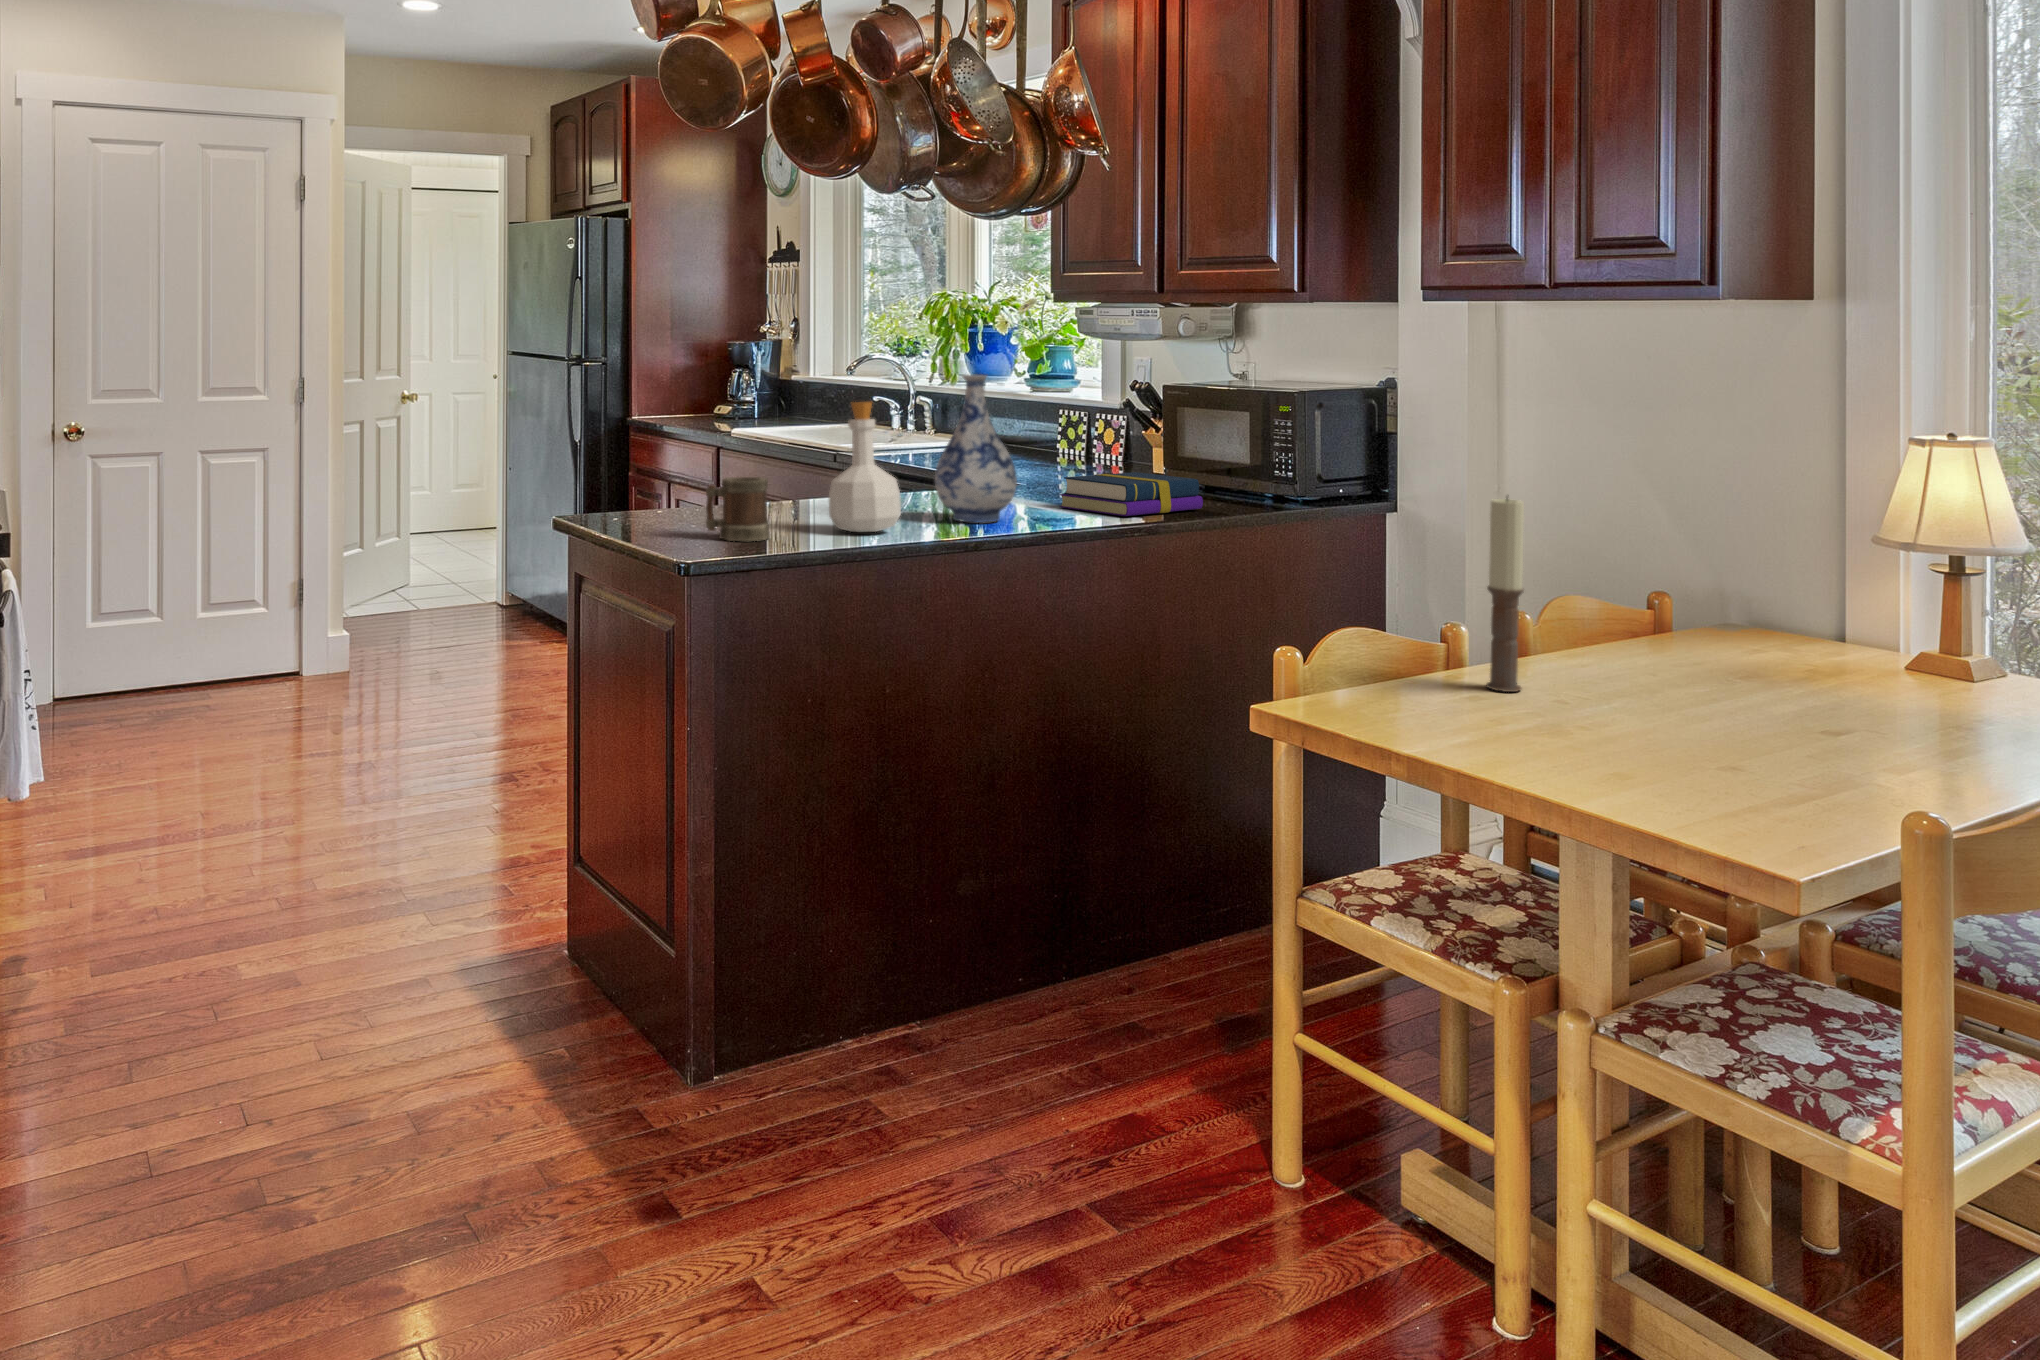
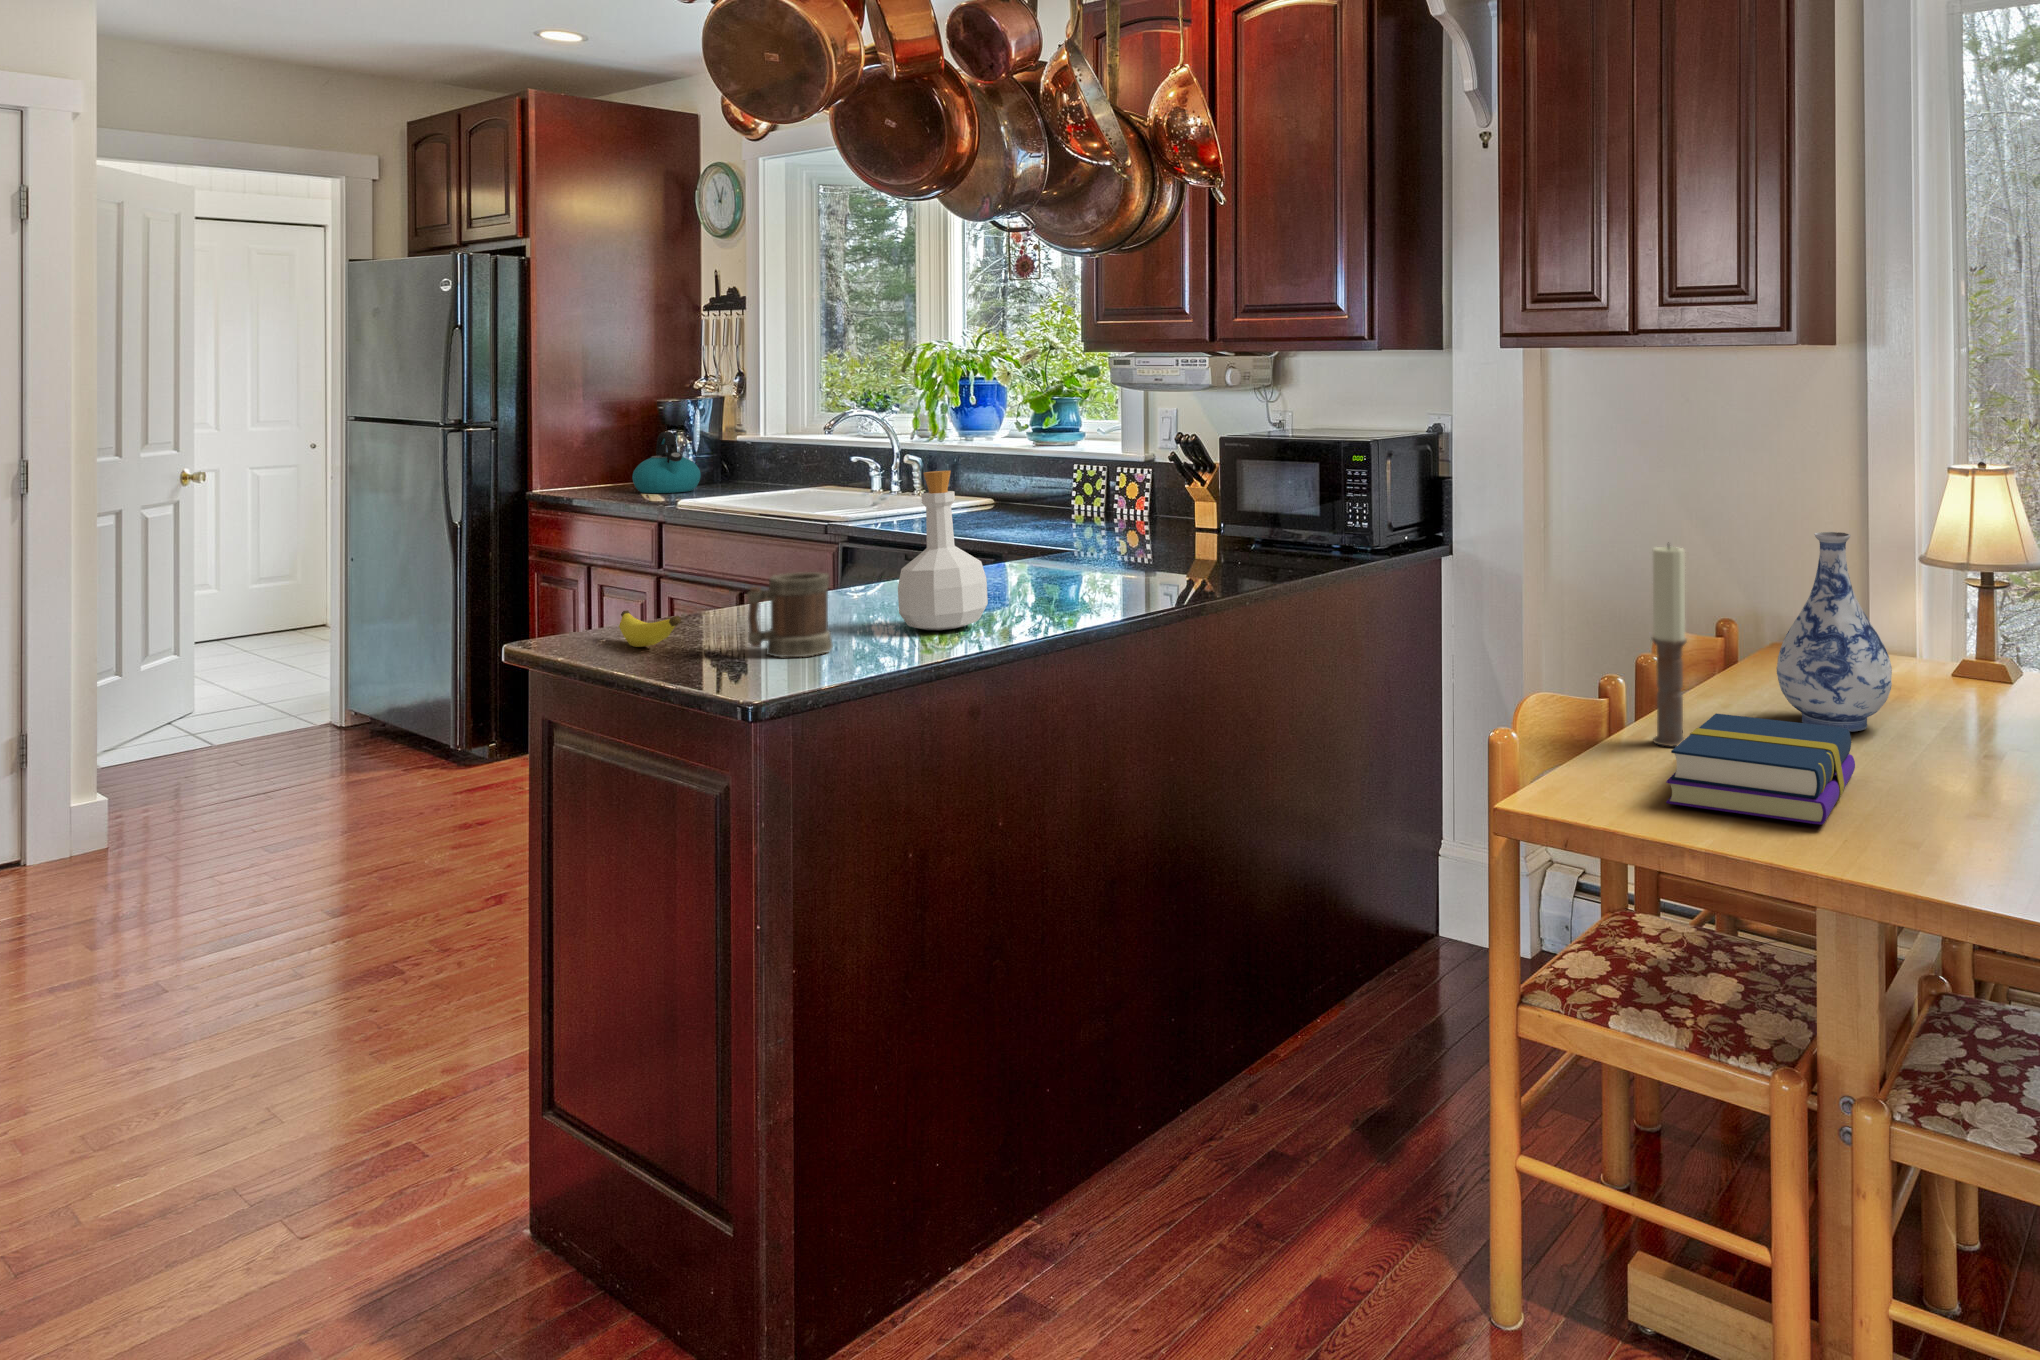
kettle: none [709,371,762,423] -> present [632,432,701,493]
vase: present [935,374,1017,523] -> present [1777,532,1892,731]
book: present [1059,472,1203,516] -> present [1666,713,1855,824]
banana: none [626,499,663,526] -> present [619,610,681,647]

